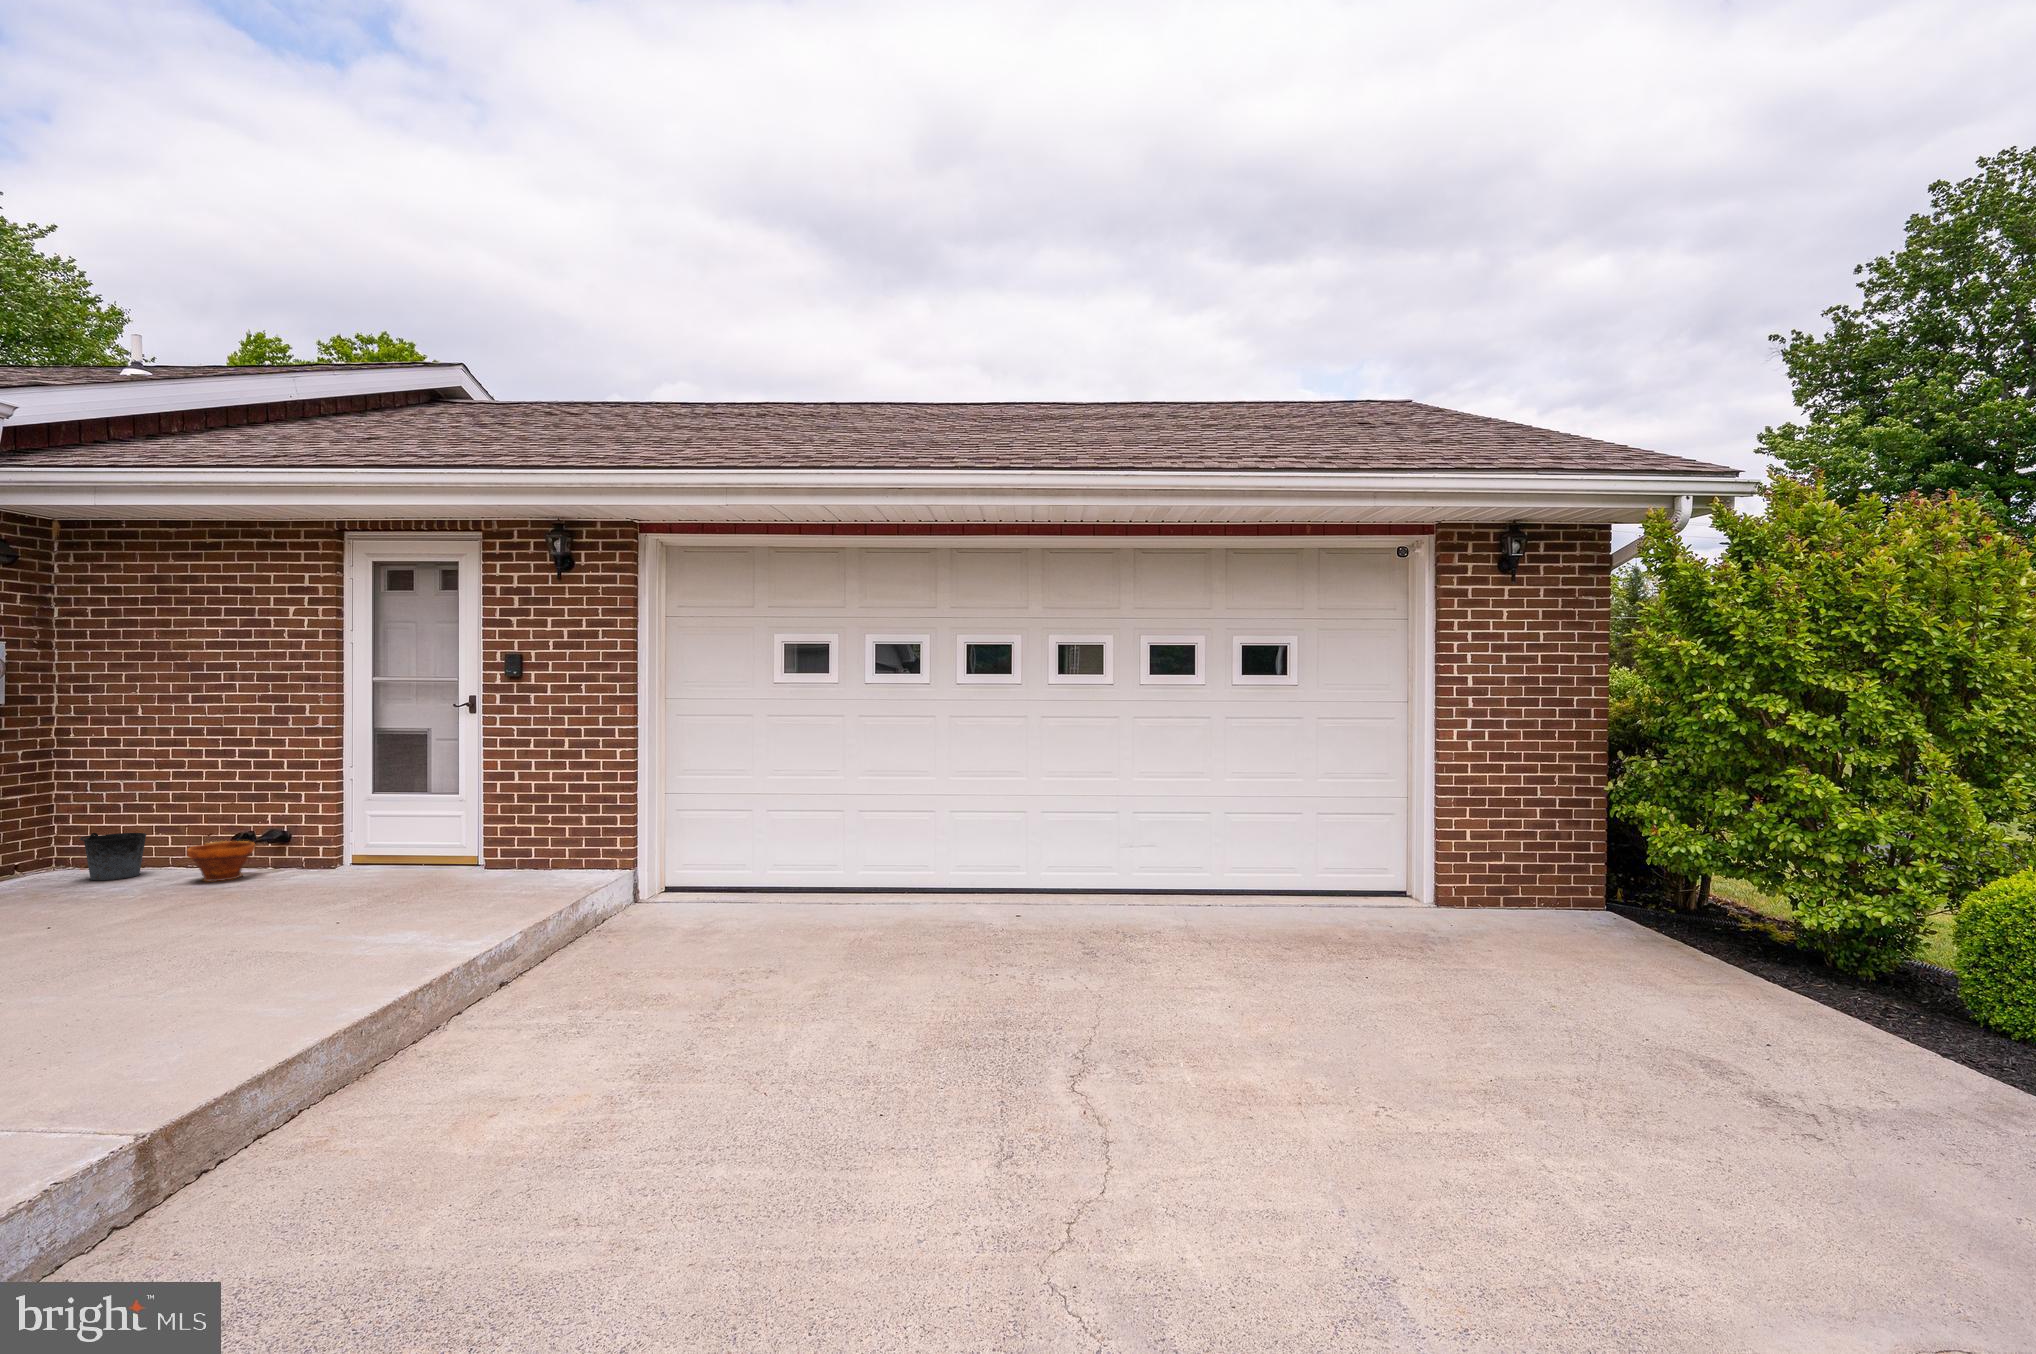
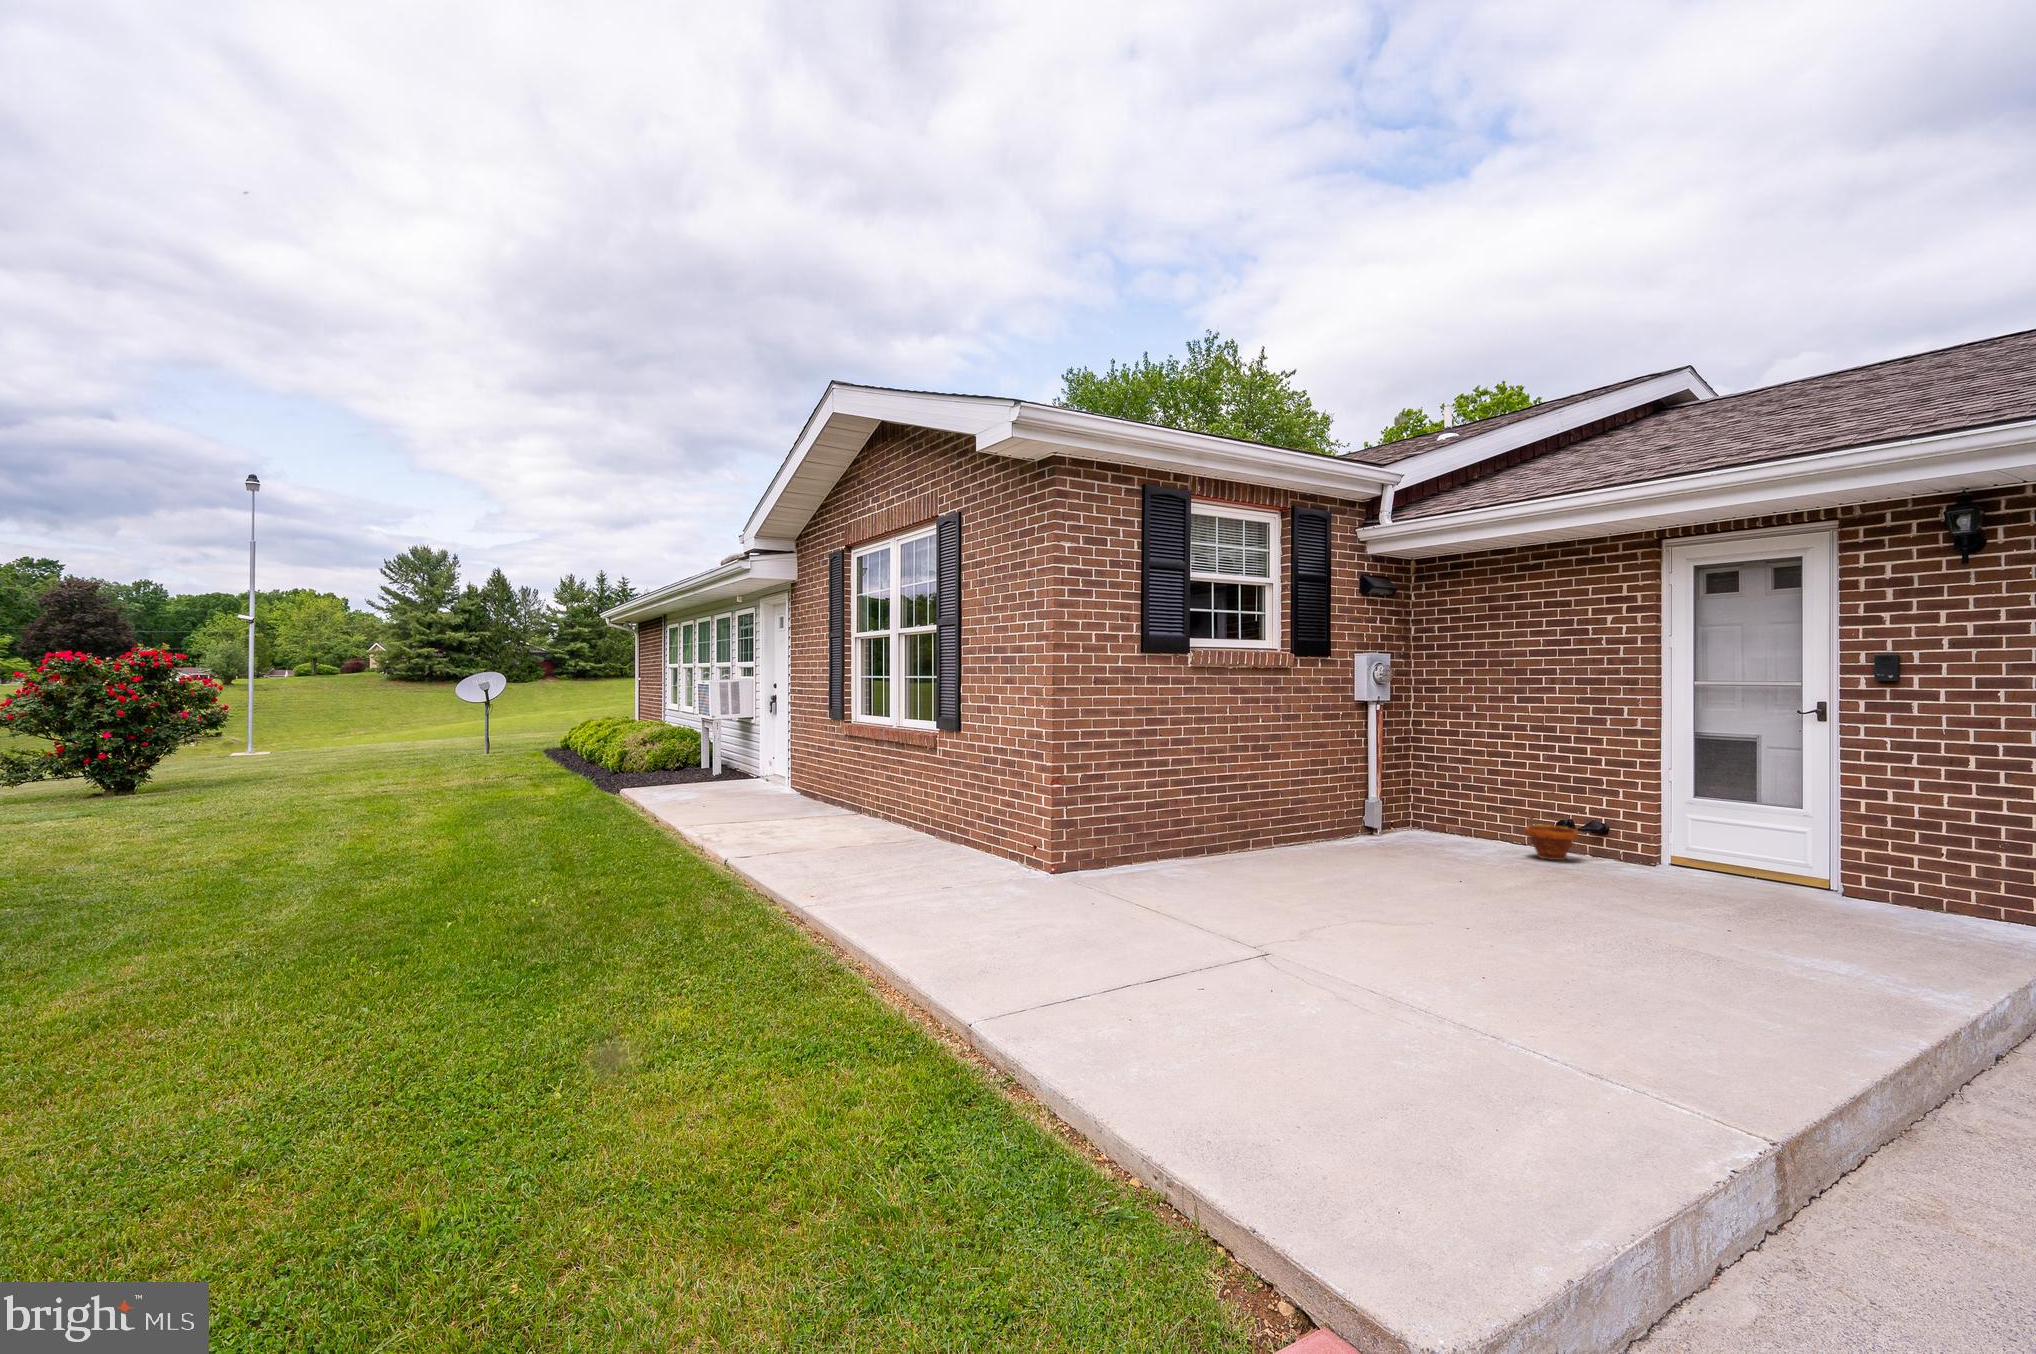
bucket: present [80,833,147,881] -> none [1439,804,1483,844]

